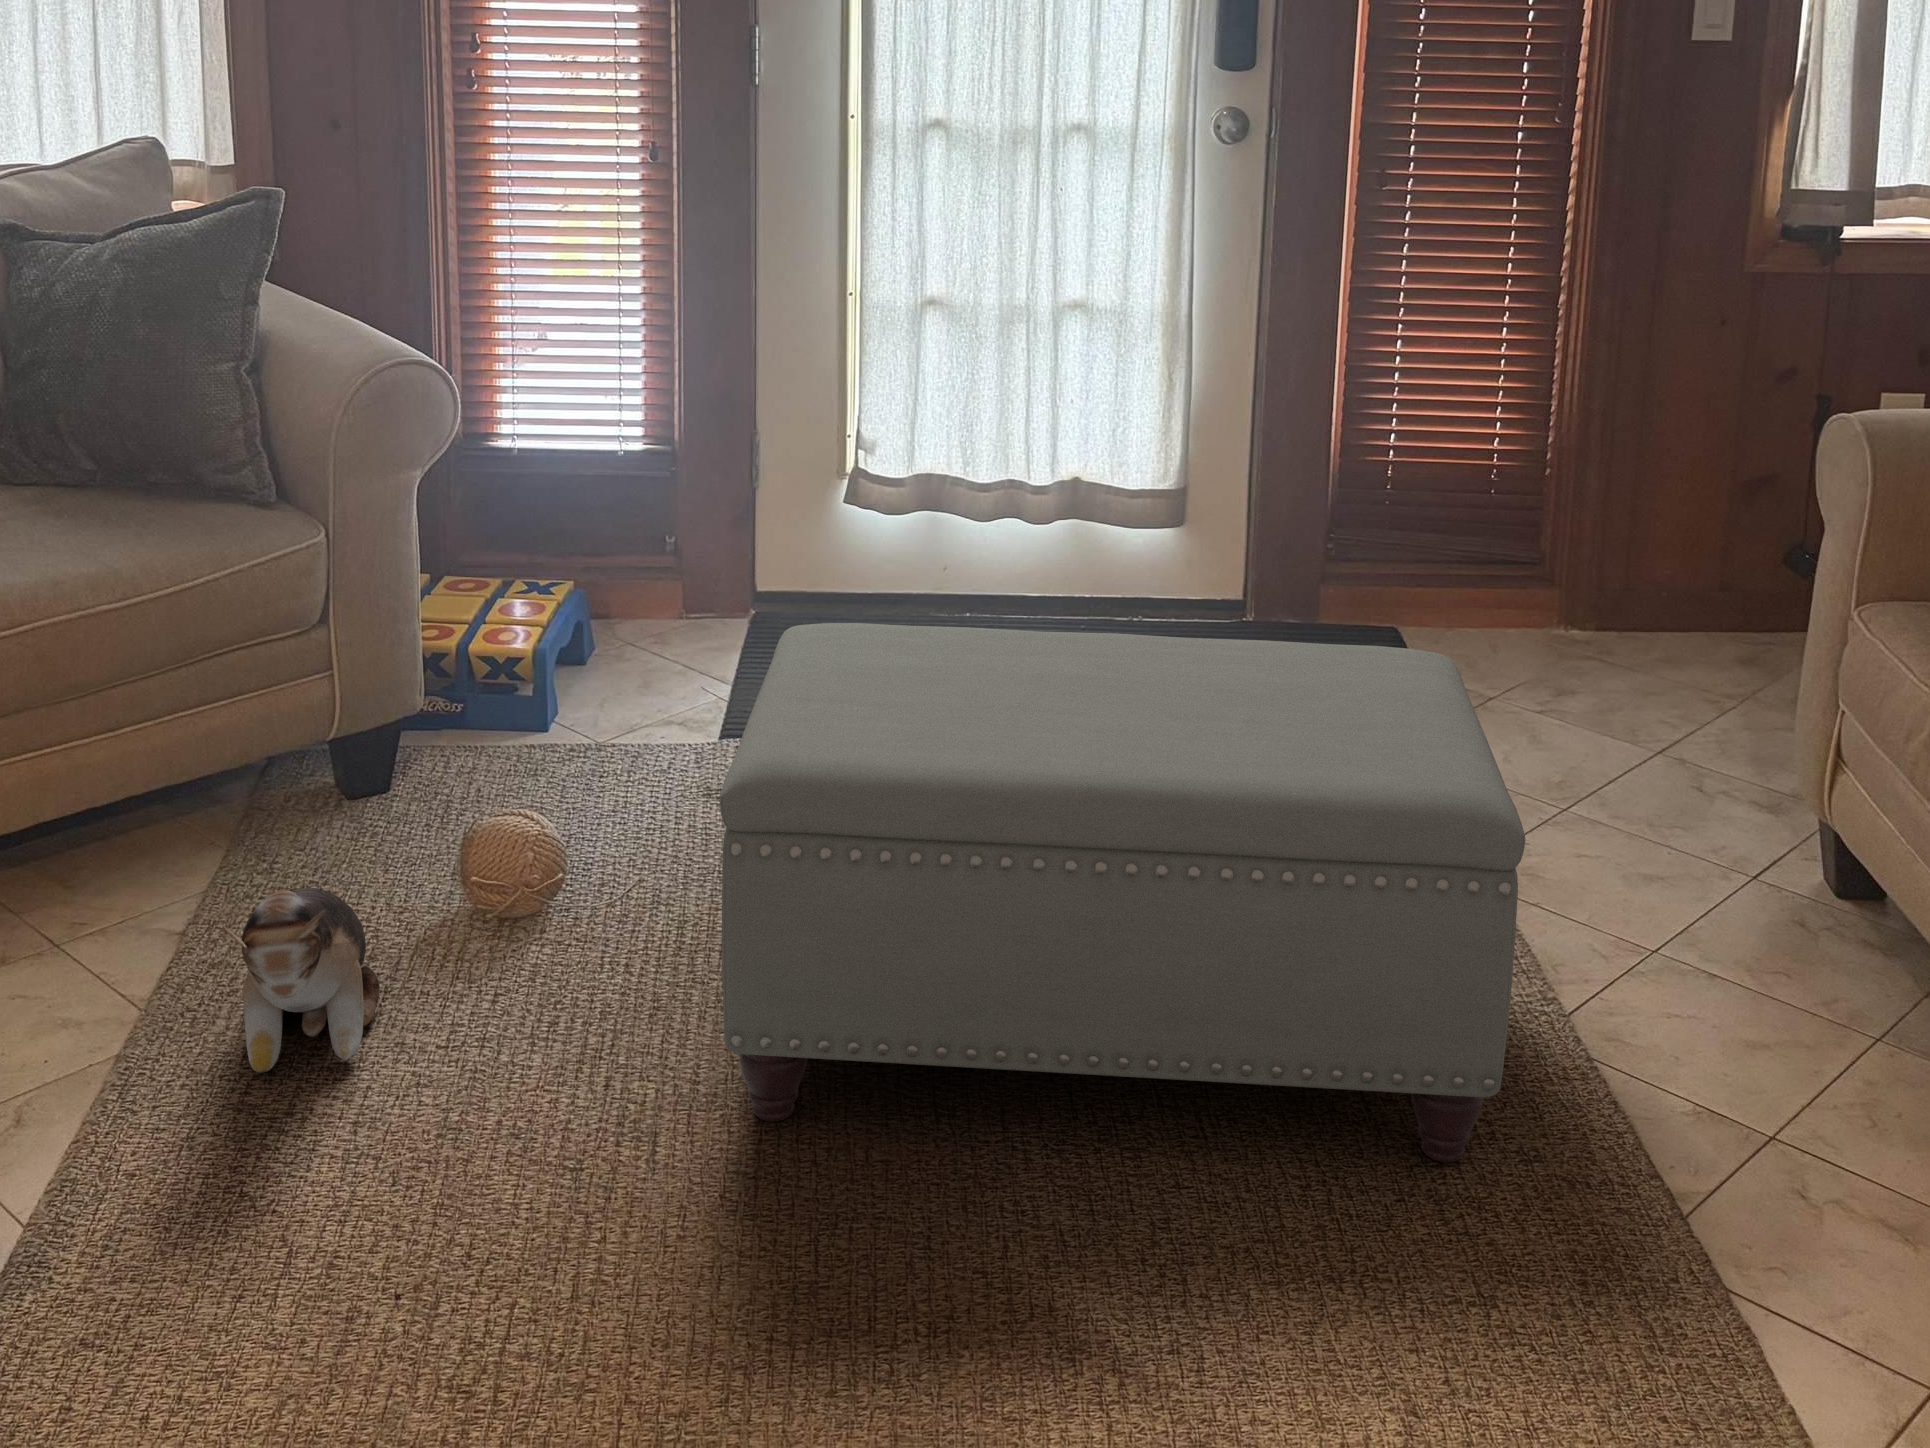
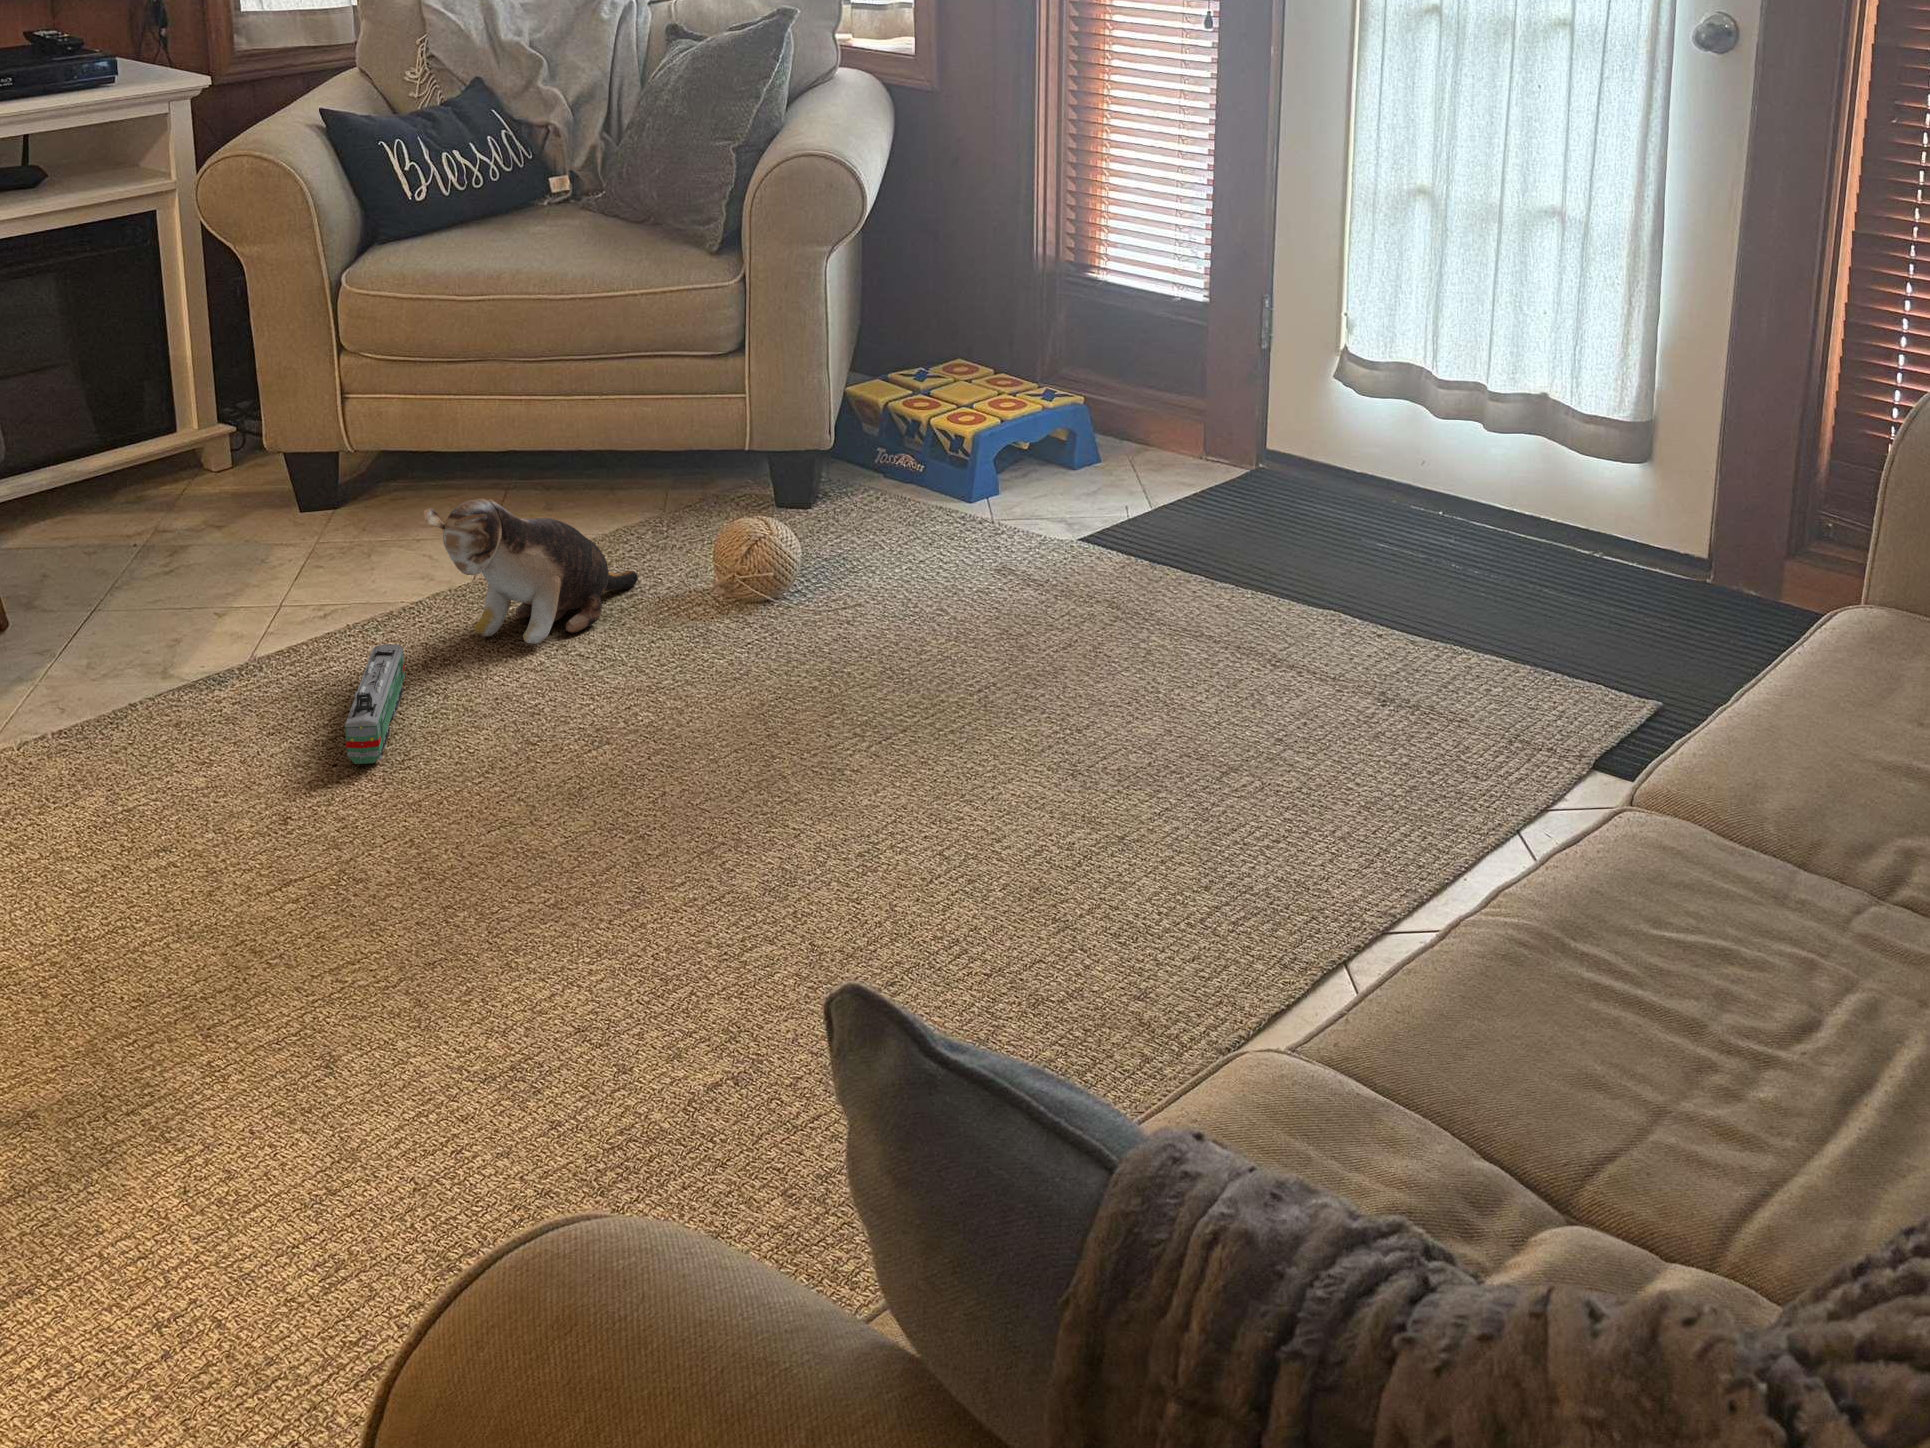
ottoman: present [720,623,1526,1162] -> none [660,403,1393,966]
toy train: none [229,1126,417,1311] -> present [344,644,406,764]

